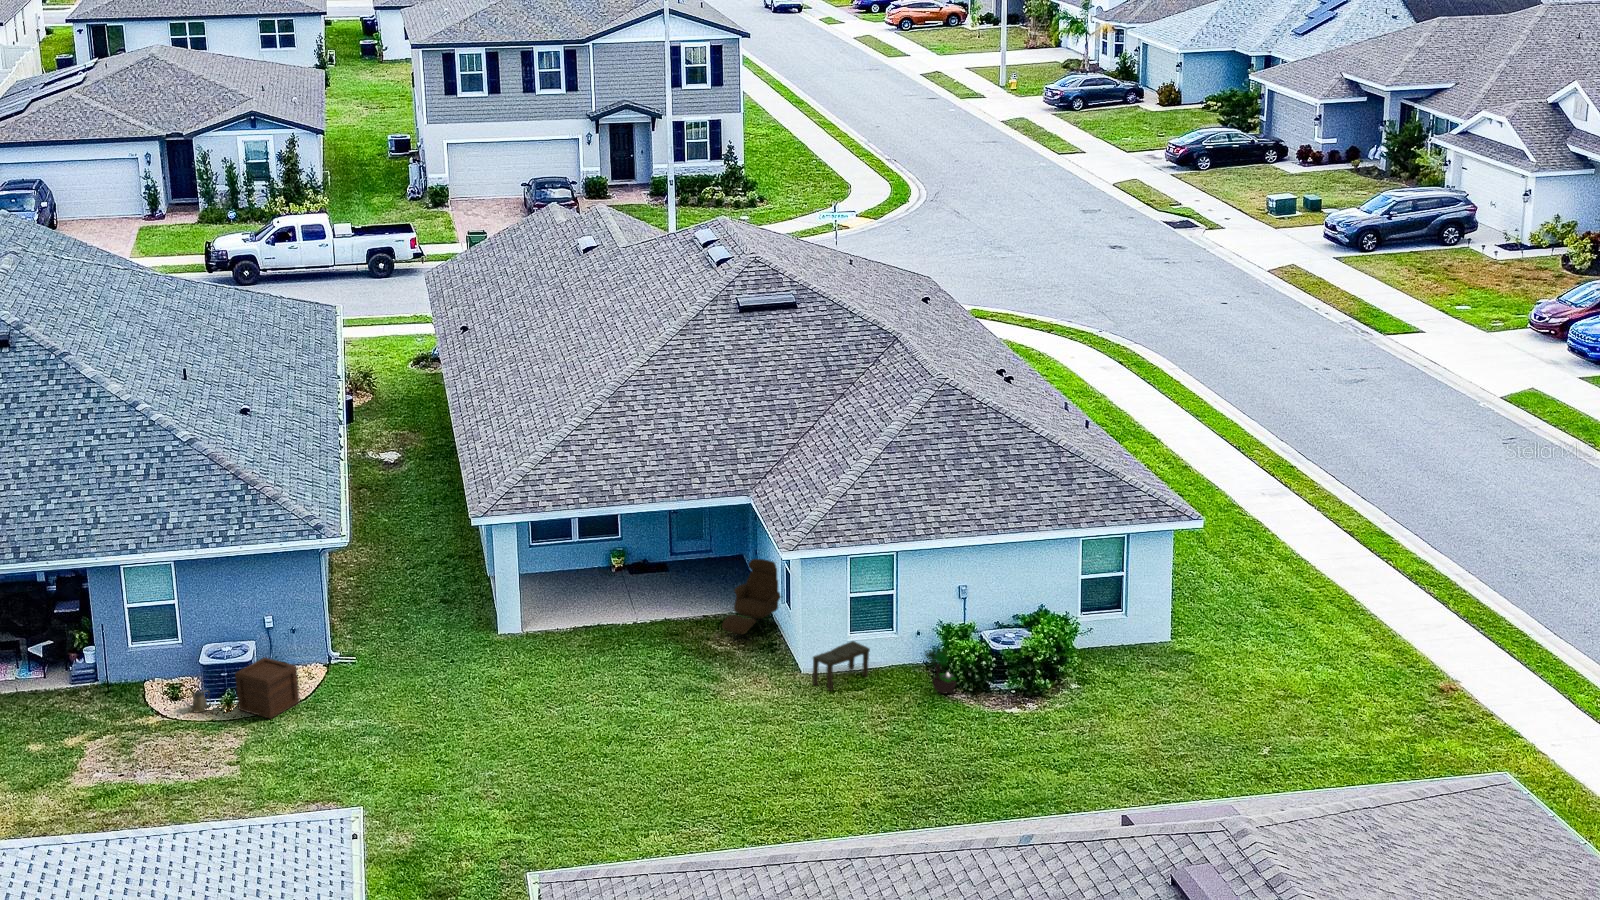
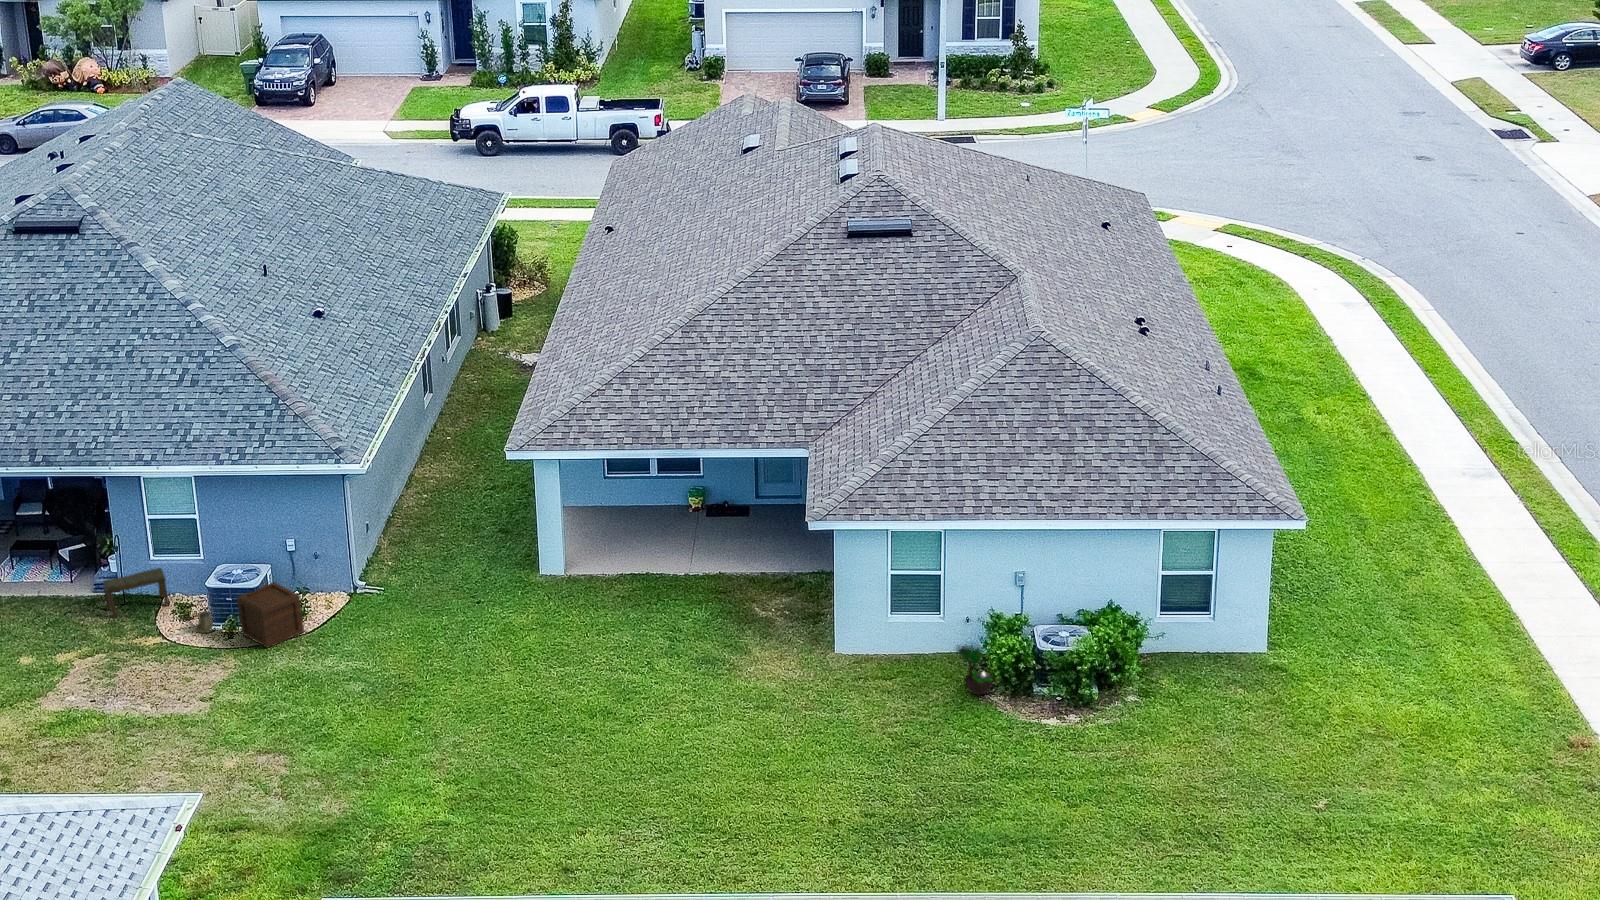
lounge chair: present [722,559,781,640] -> none [767,516,841,607]
bench: present [813,641,870,691] -> present [103,568,169,618]

